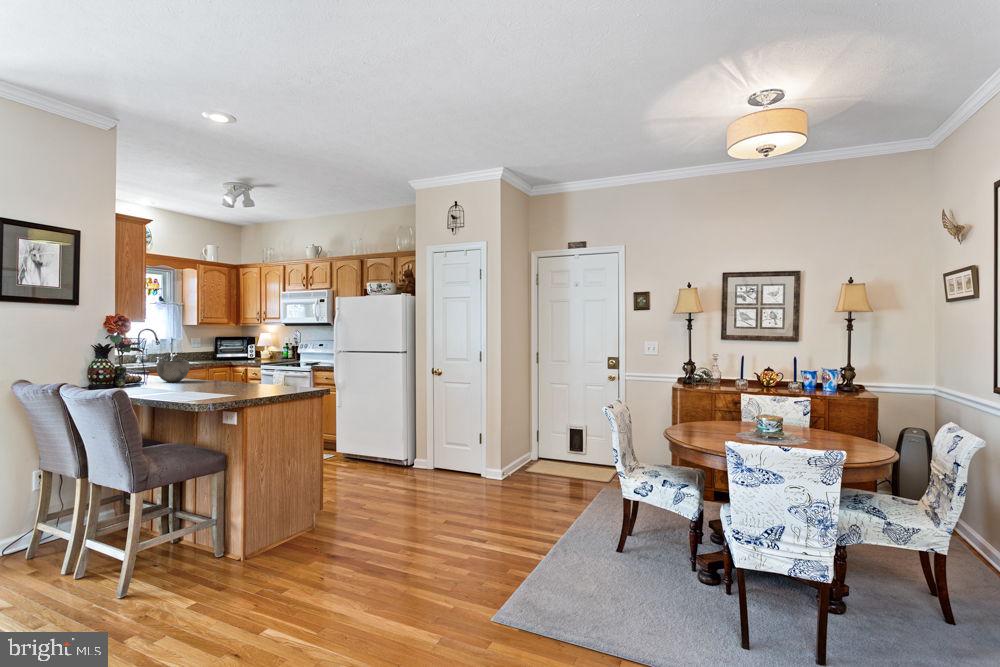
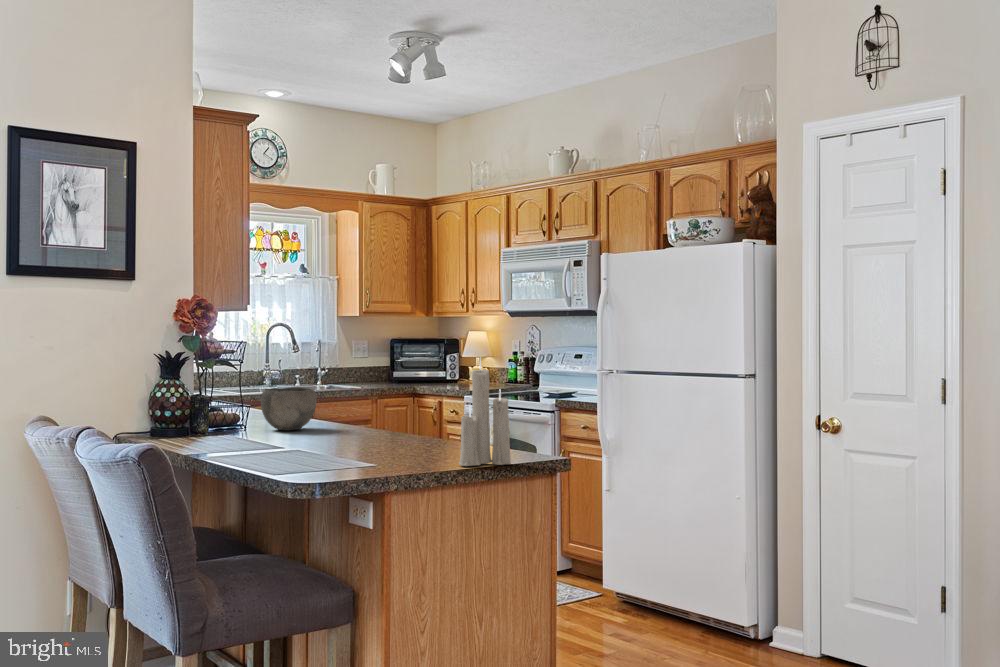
candle: none [277,340,302,392] -> present [459,358,511,466]

